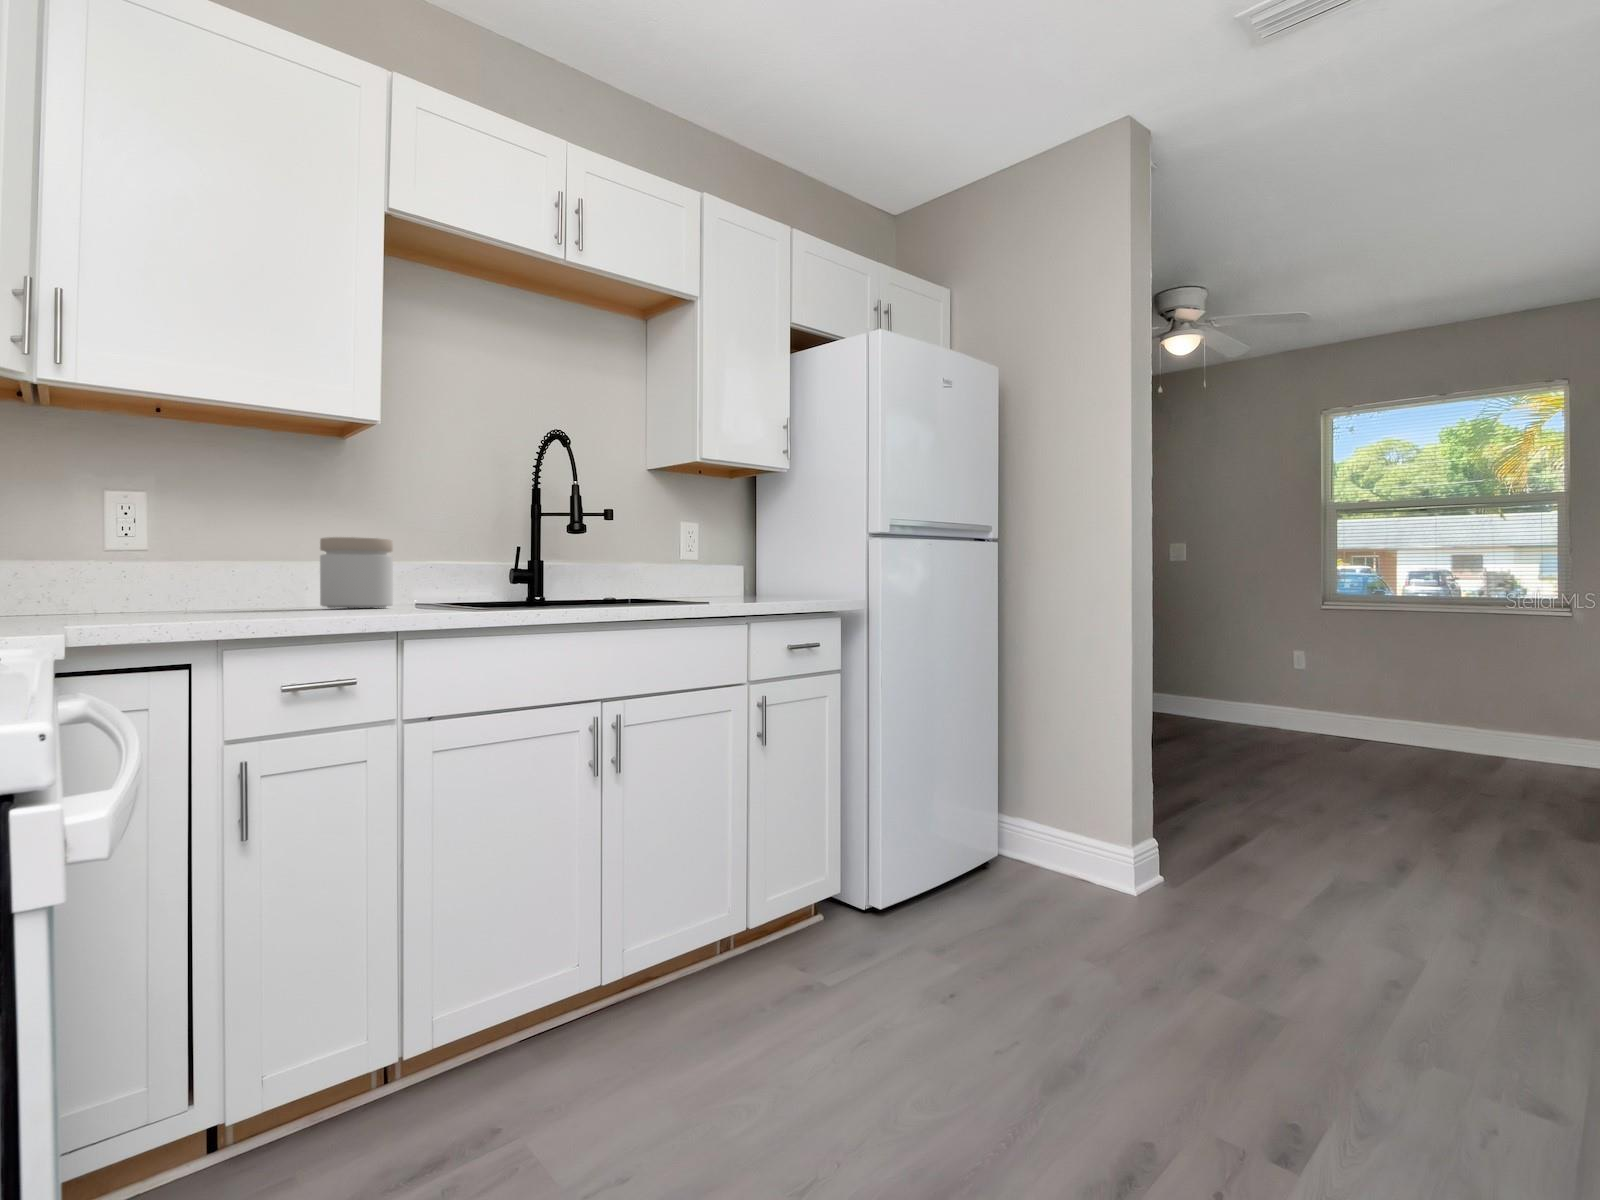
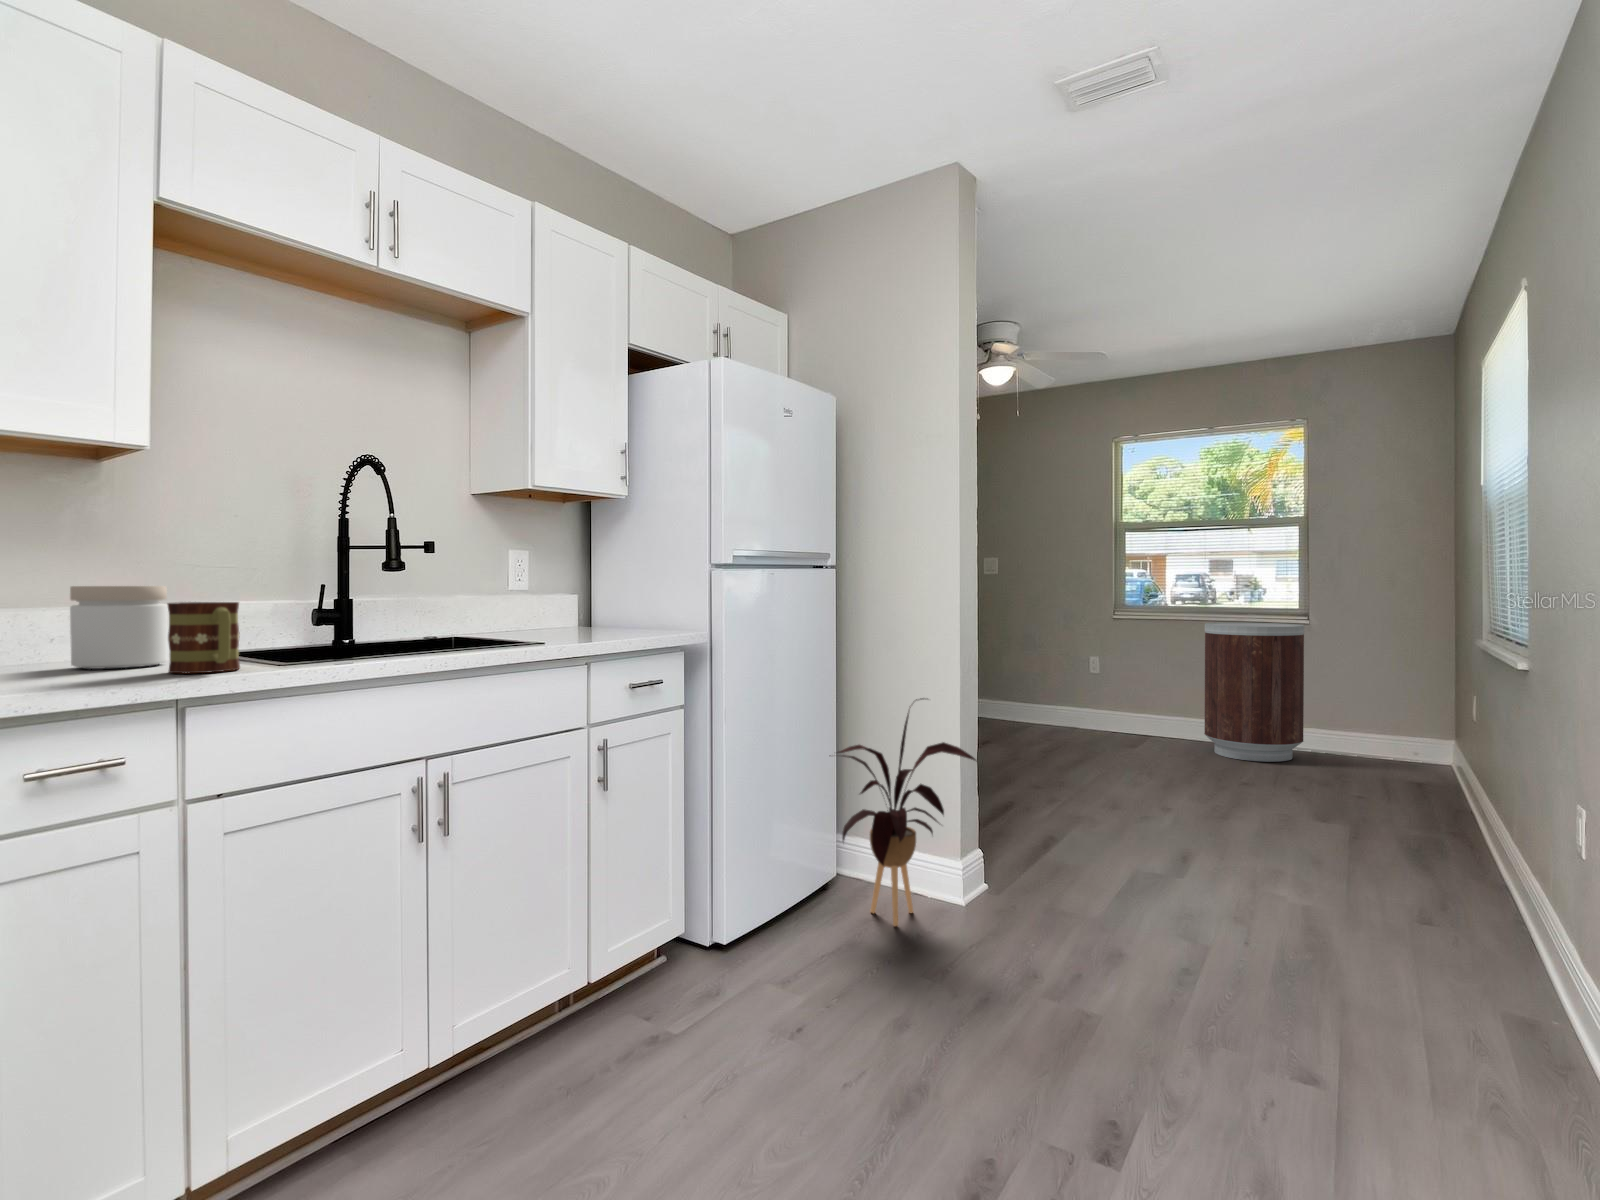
mug: none [392,548,448,609] -> present [167,602,240,673]
trash can: none [1434,617,1565,776] -> present [1204,623,1304,762]
house plant: none [987,673,1149,909] -> present [838,698,976,926]

